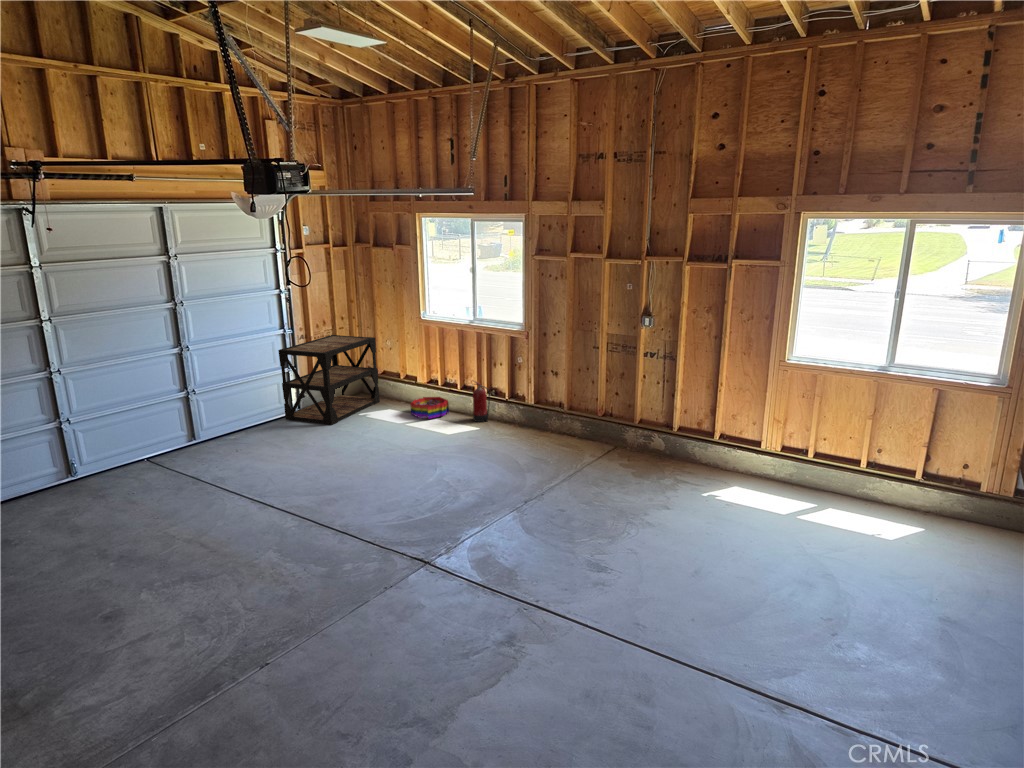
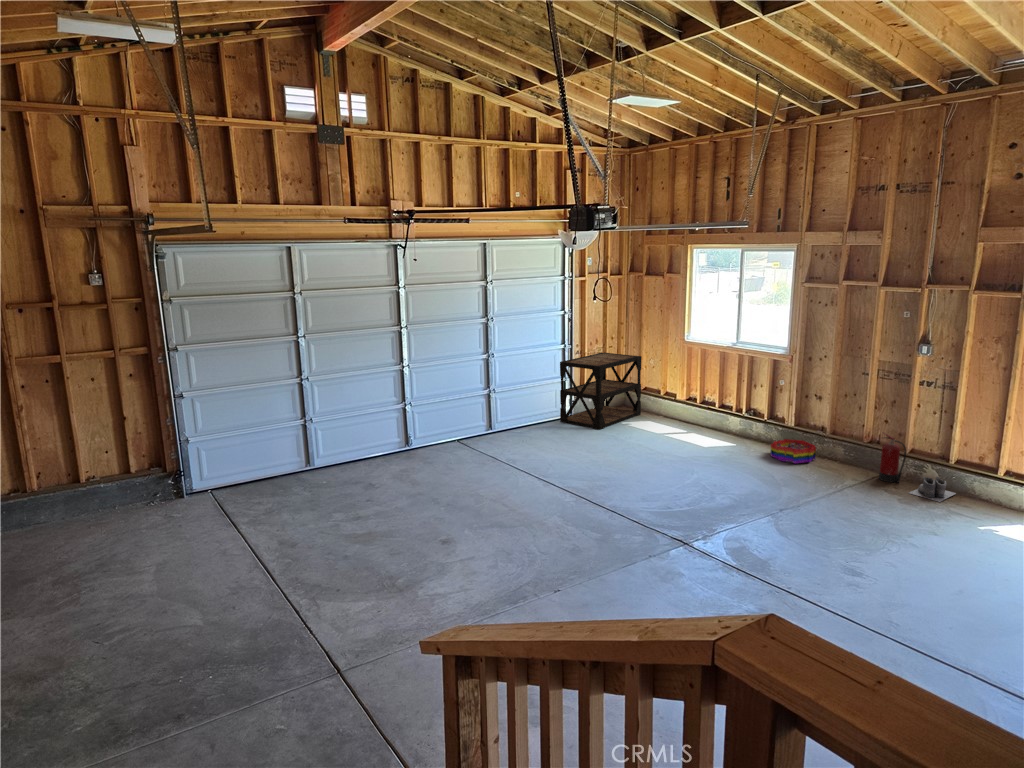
fire extinguisher: present [473,381,490,422] -> present [879,433,906,482]
storage bin: present [410,397,449,419] -> present [771,439,816,463]
boots: none [641,446,681,472] -> present [909,477,956,502]

